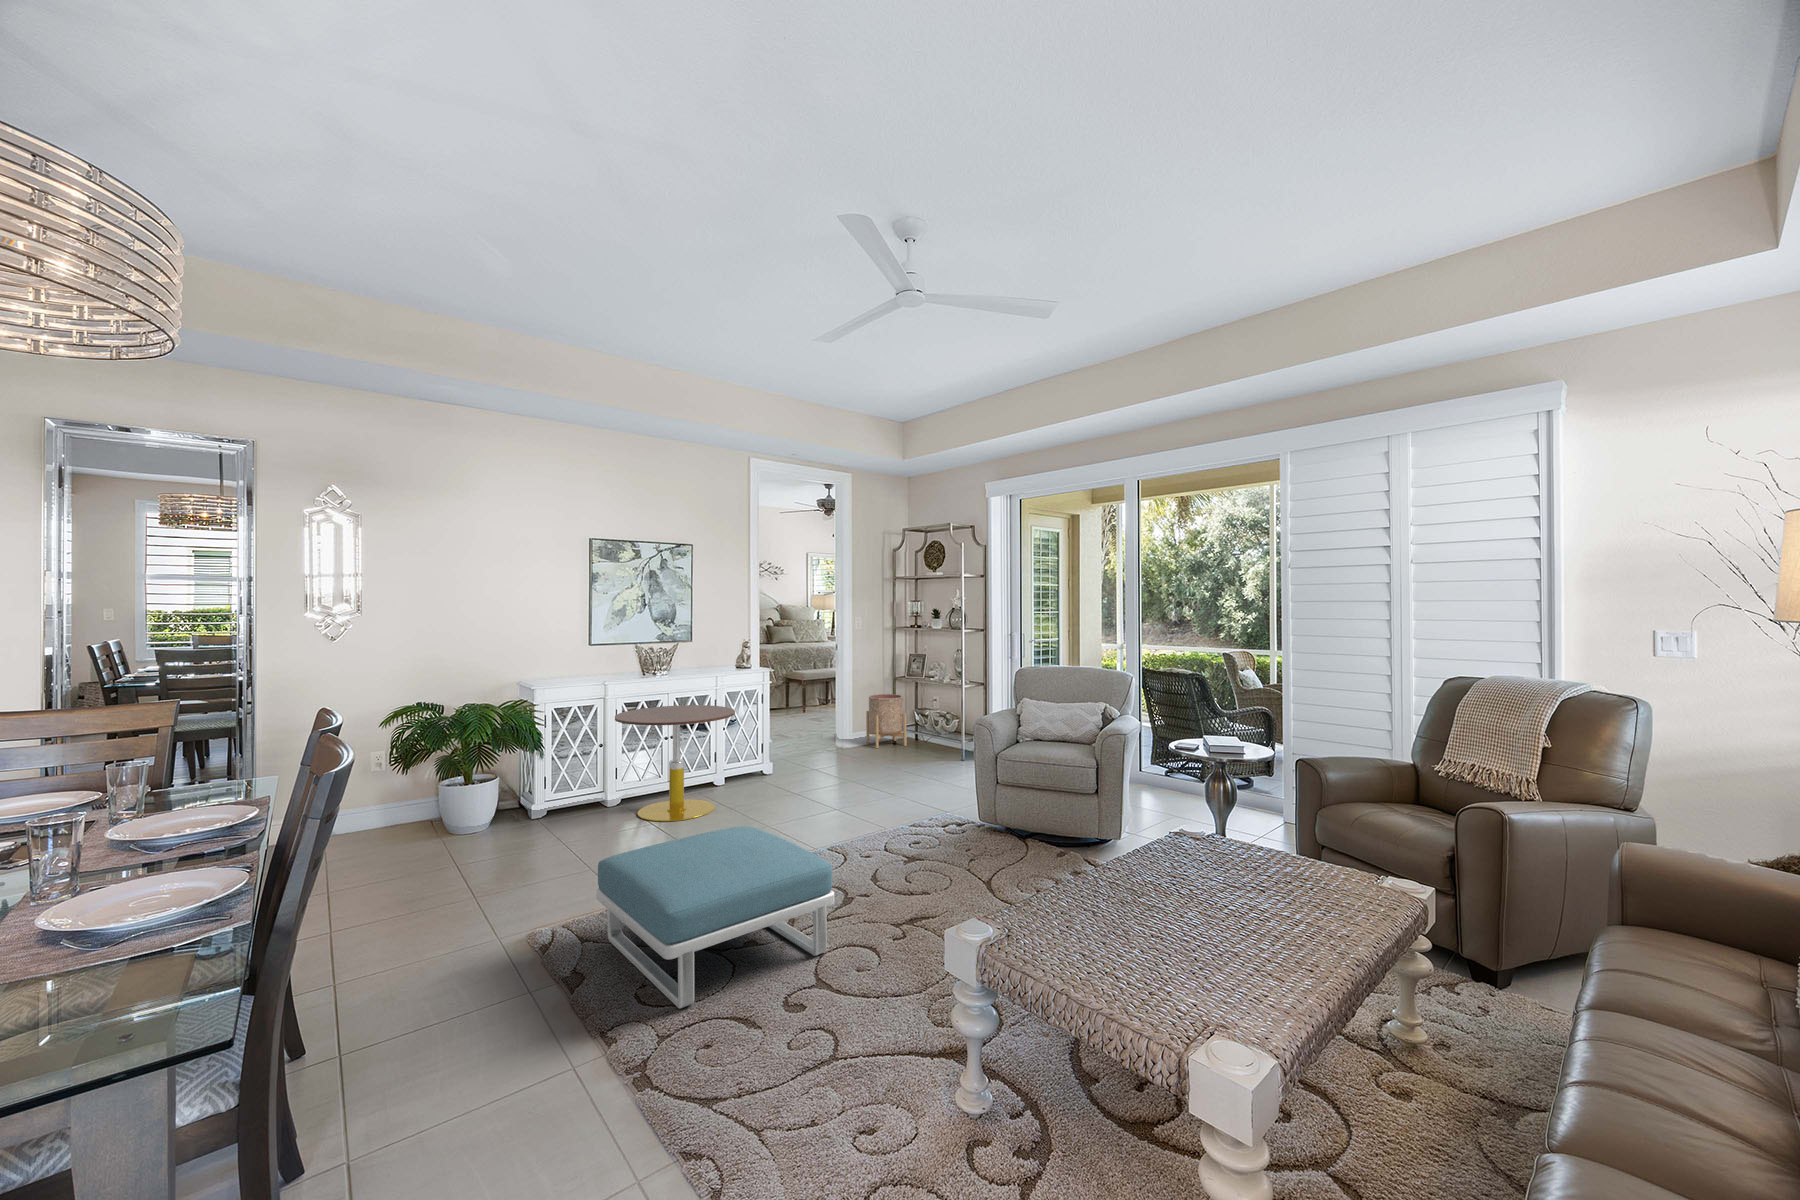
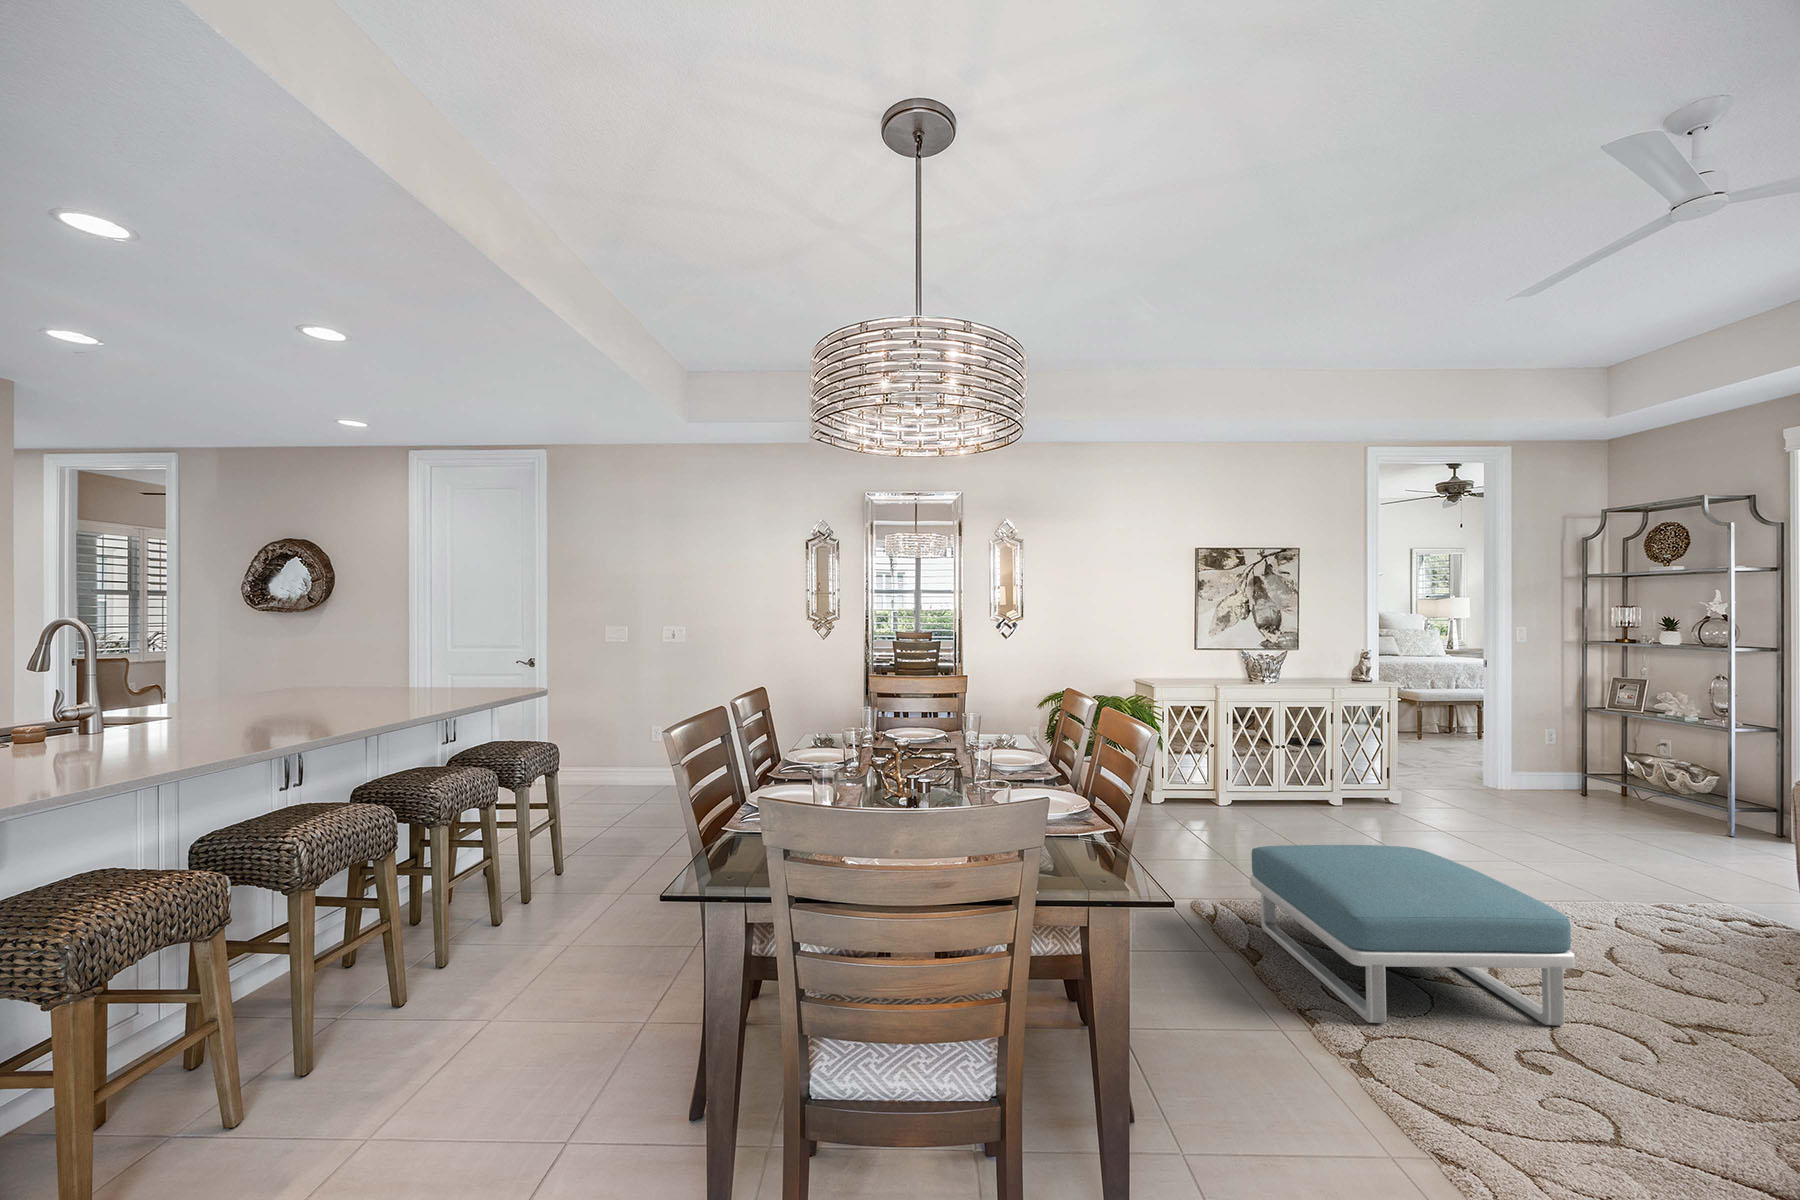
planter: present [866,694,907,748] -> none [1539,728,1614,800]
side table: present [615,705,735,821] -> none [1229,712,1366,833]

